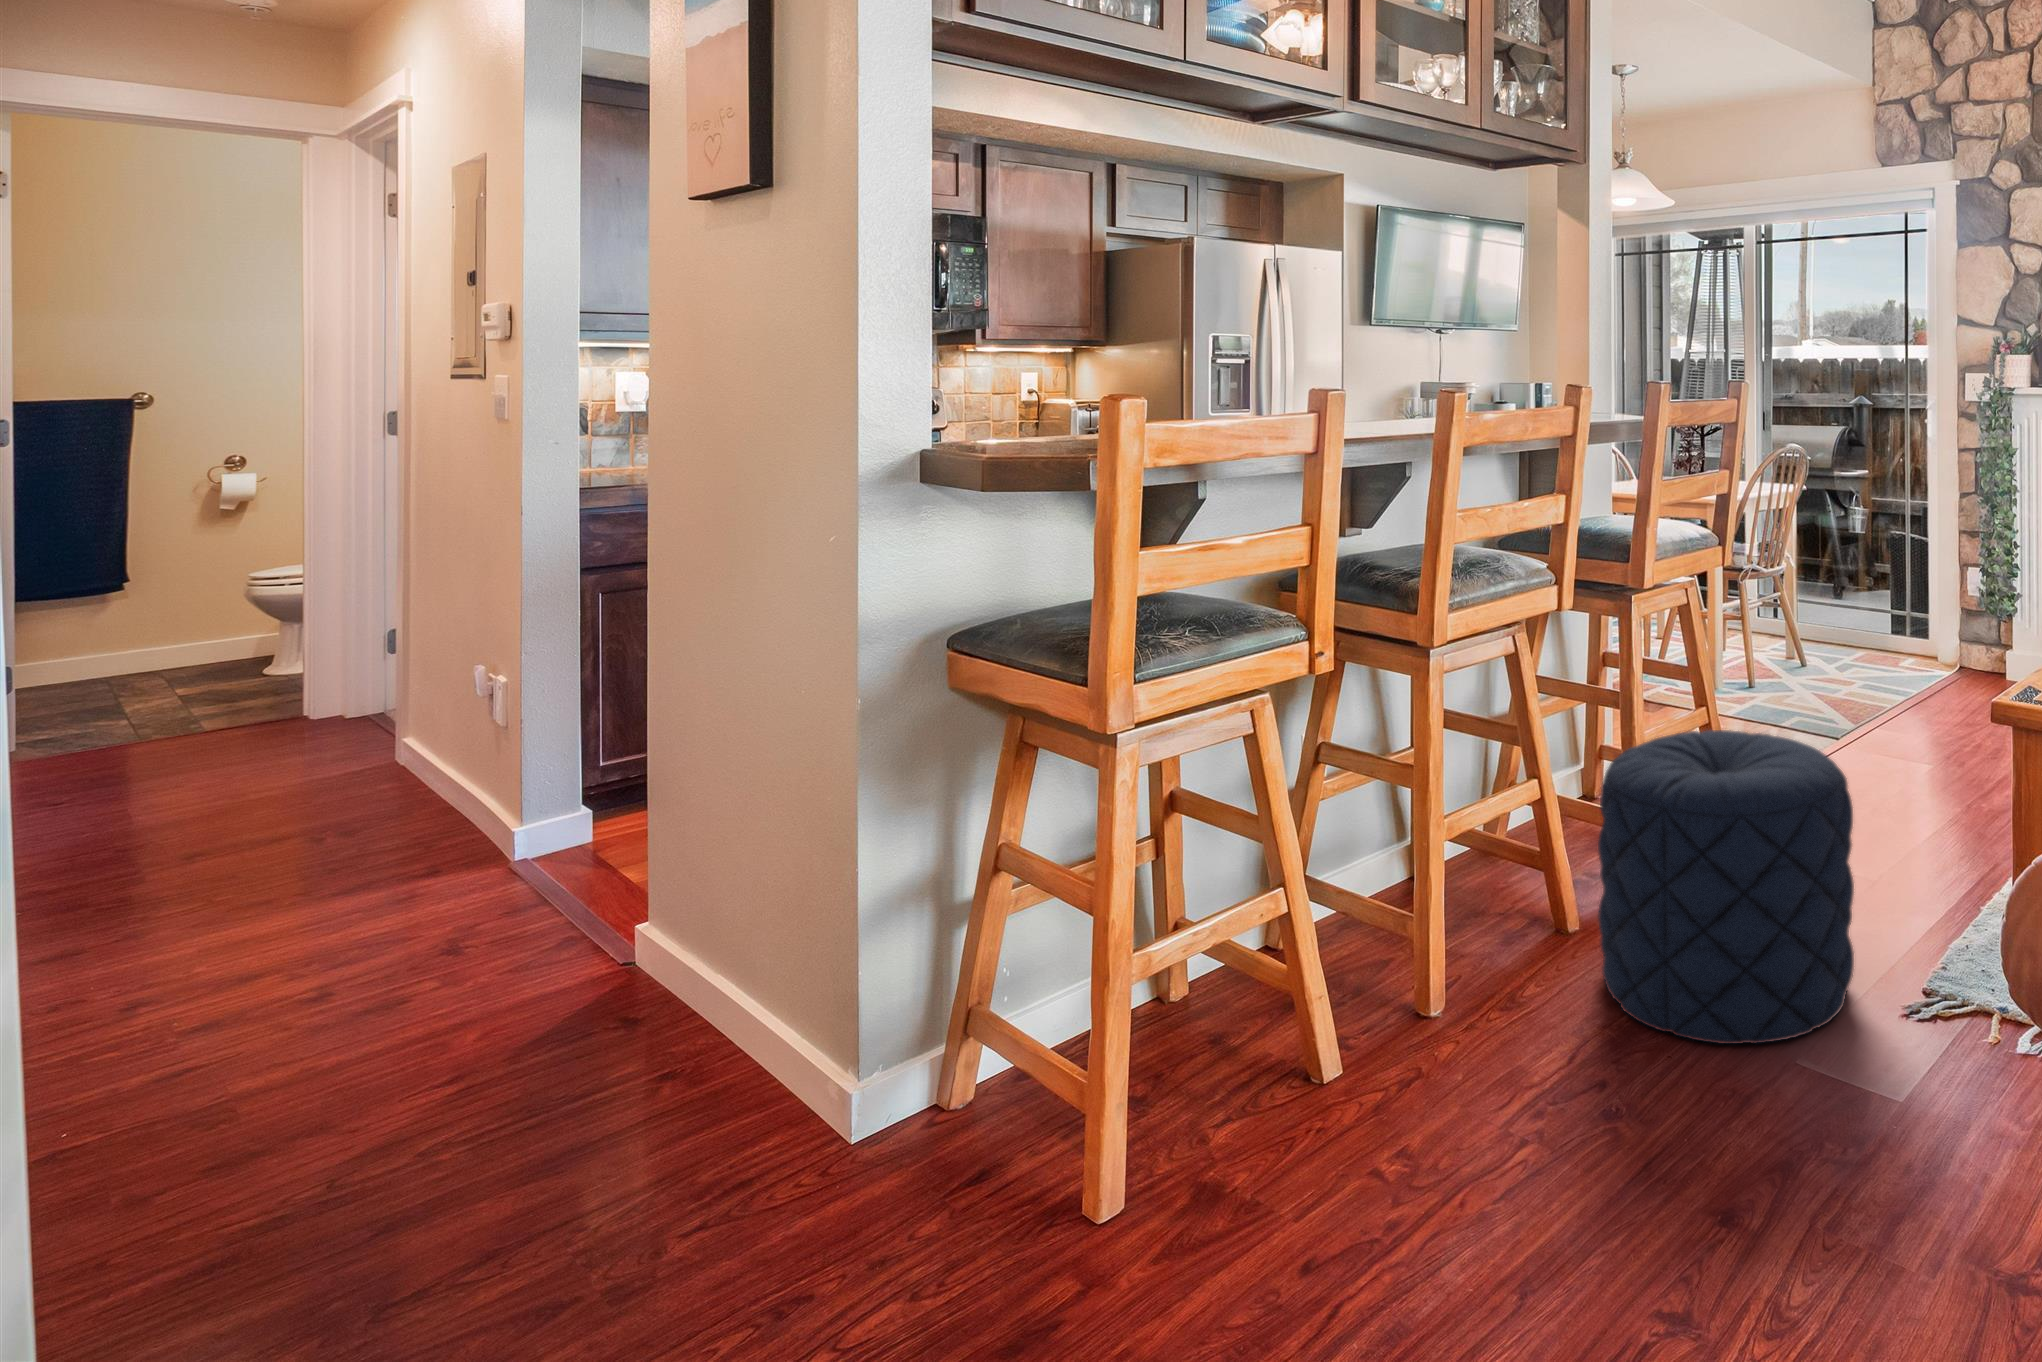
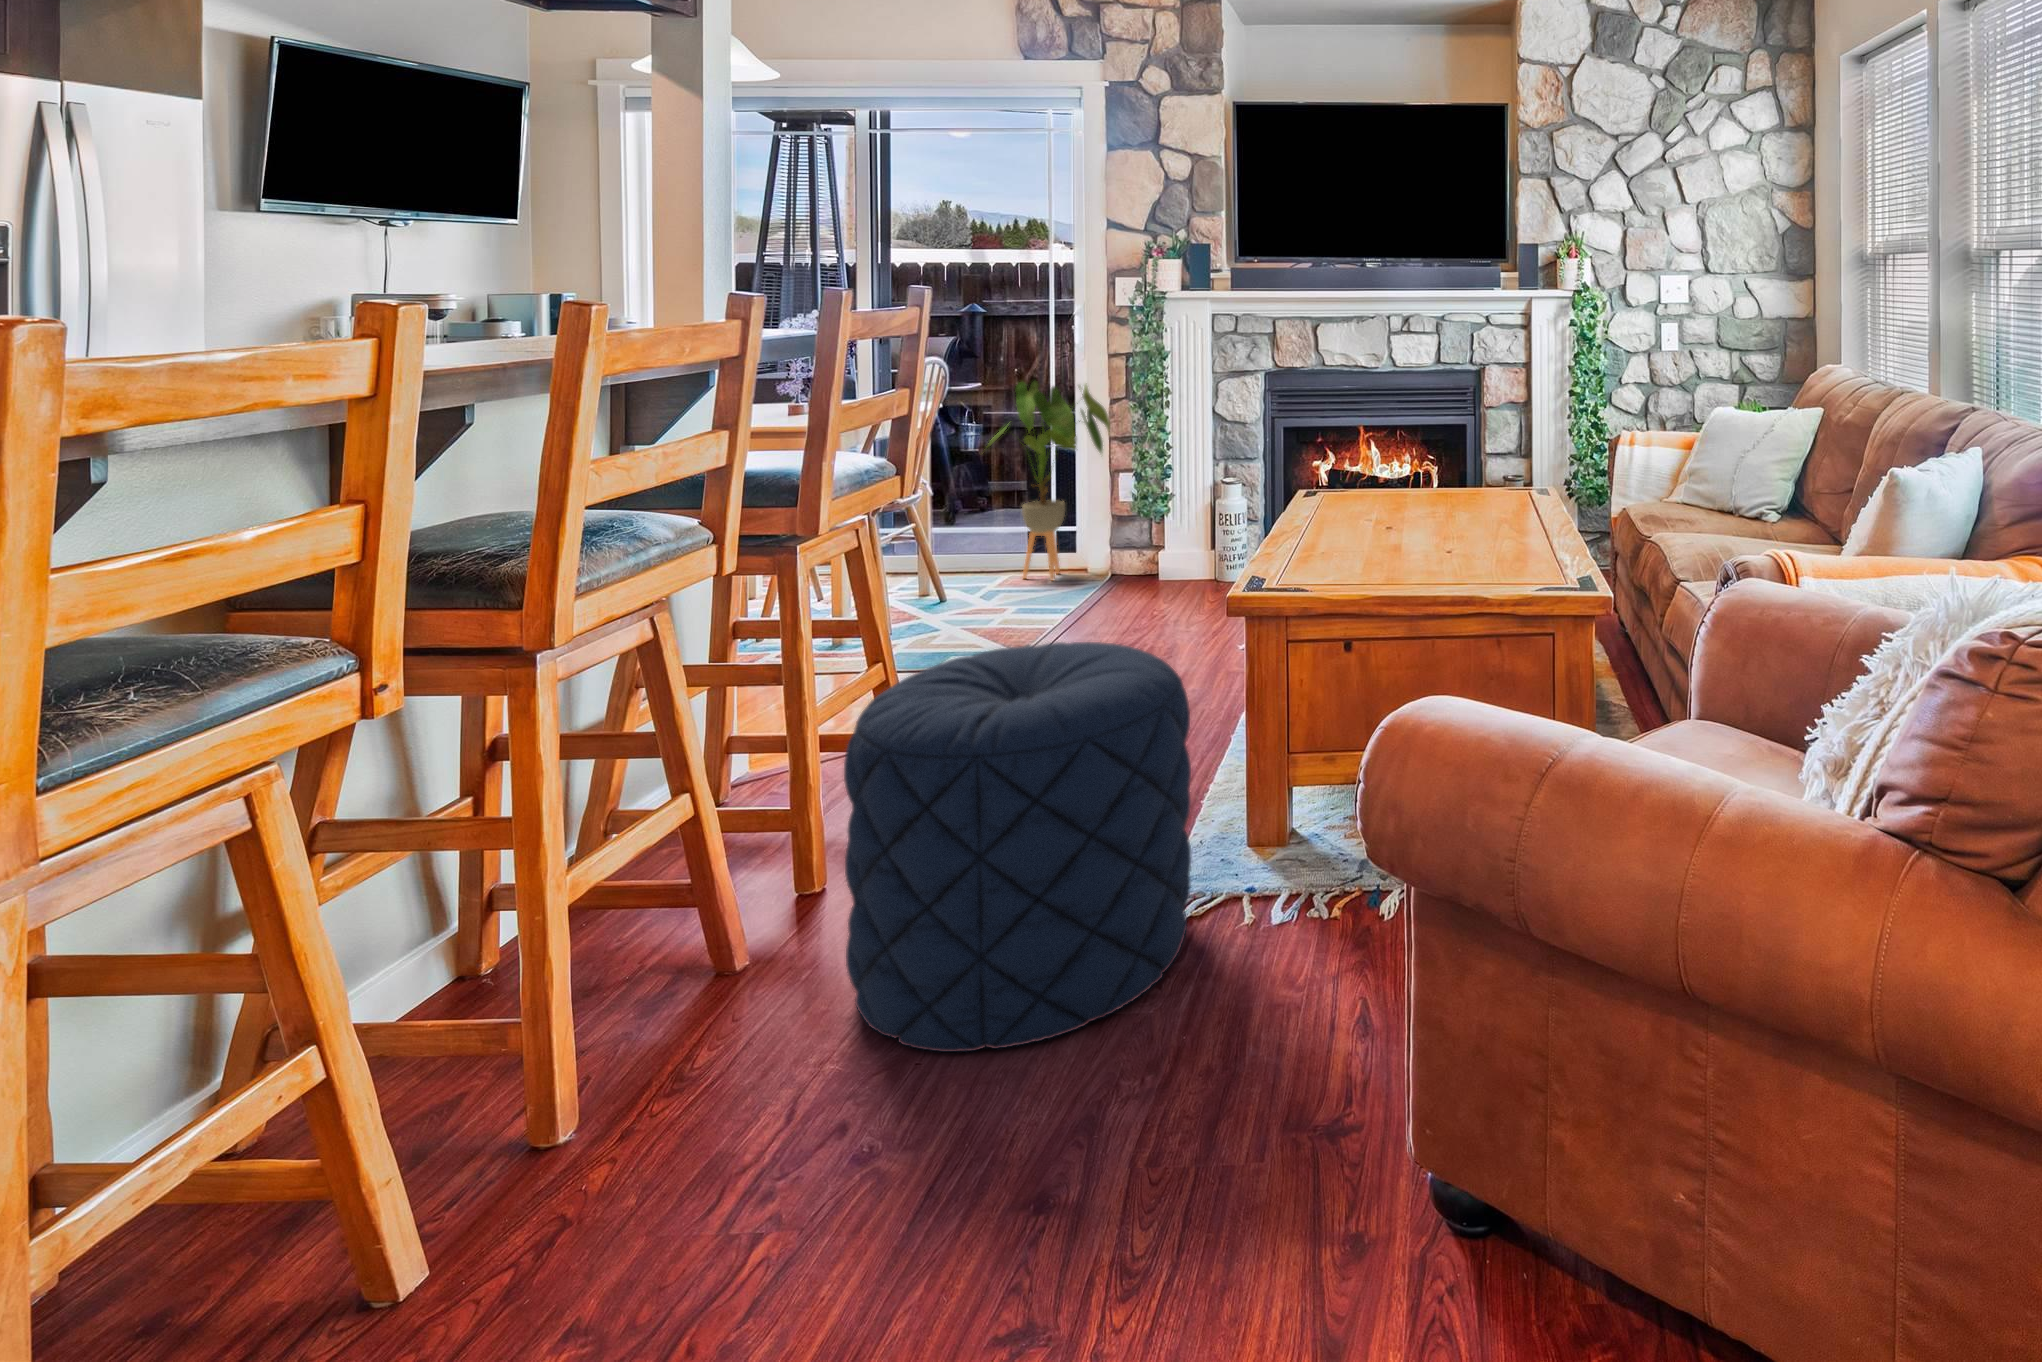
house plant: none [1838,475,1961,671] -> present [989,381,1110,580]

